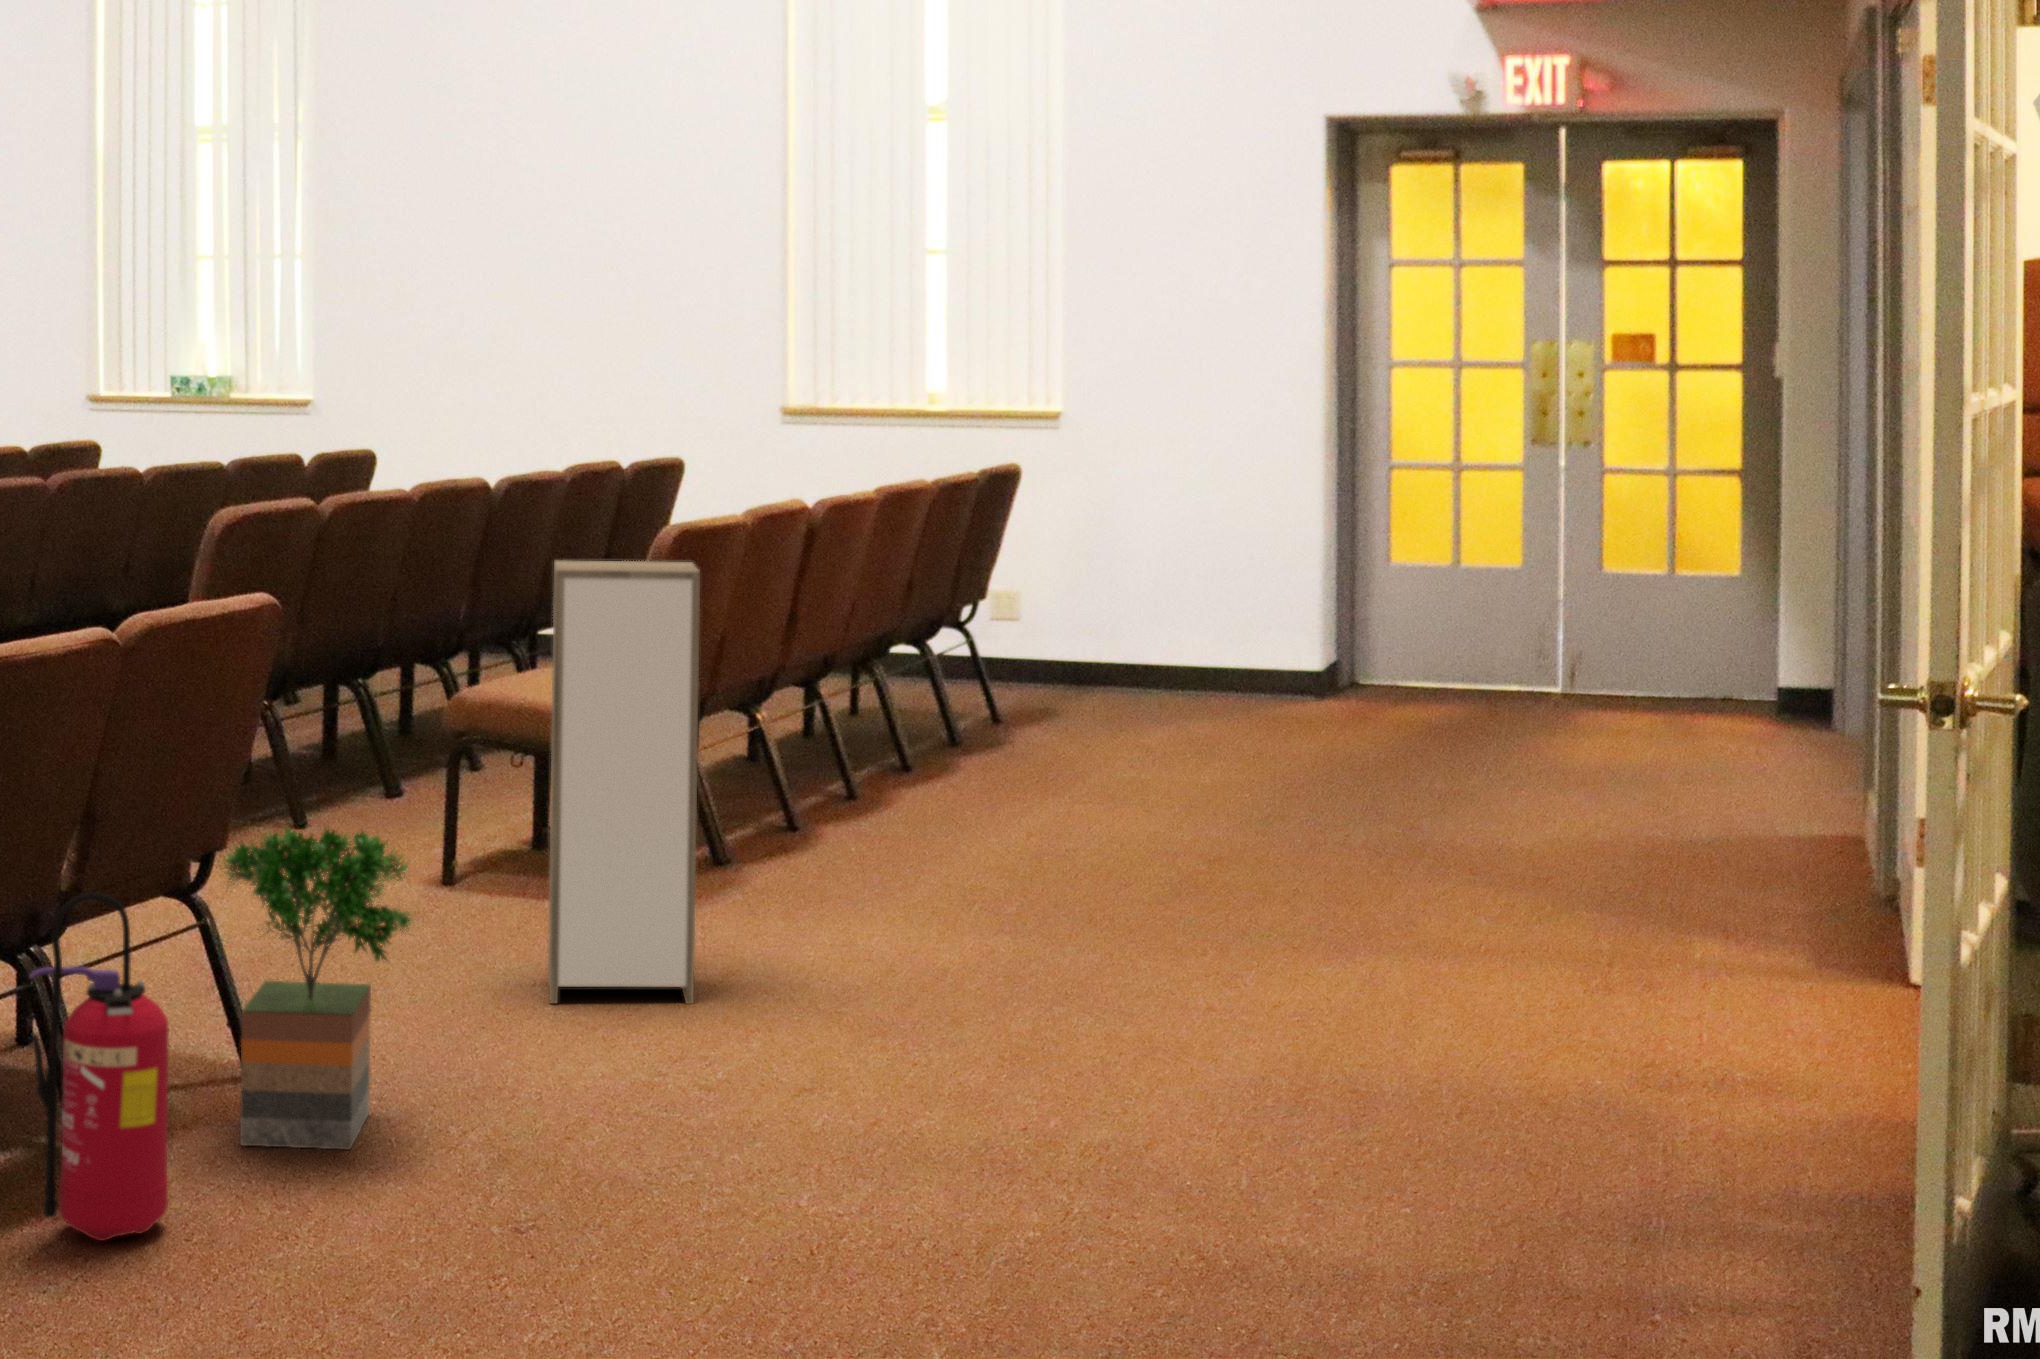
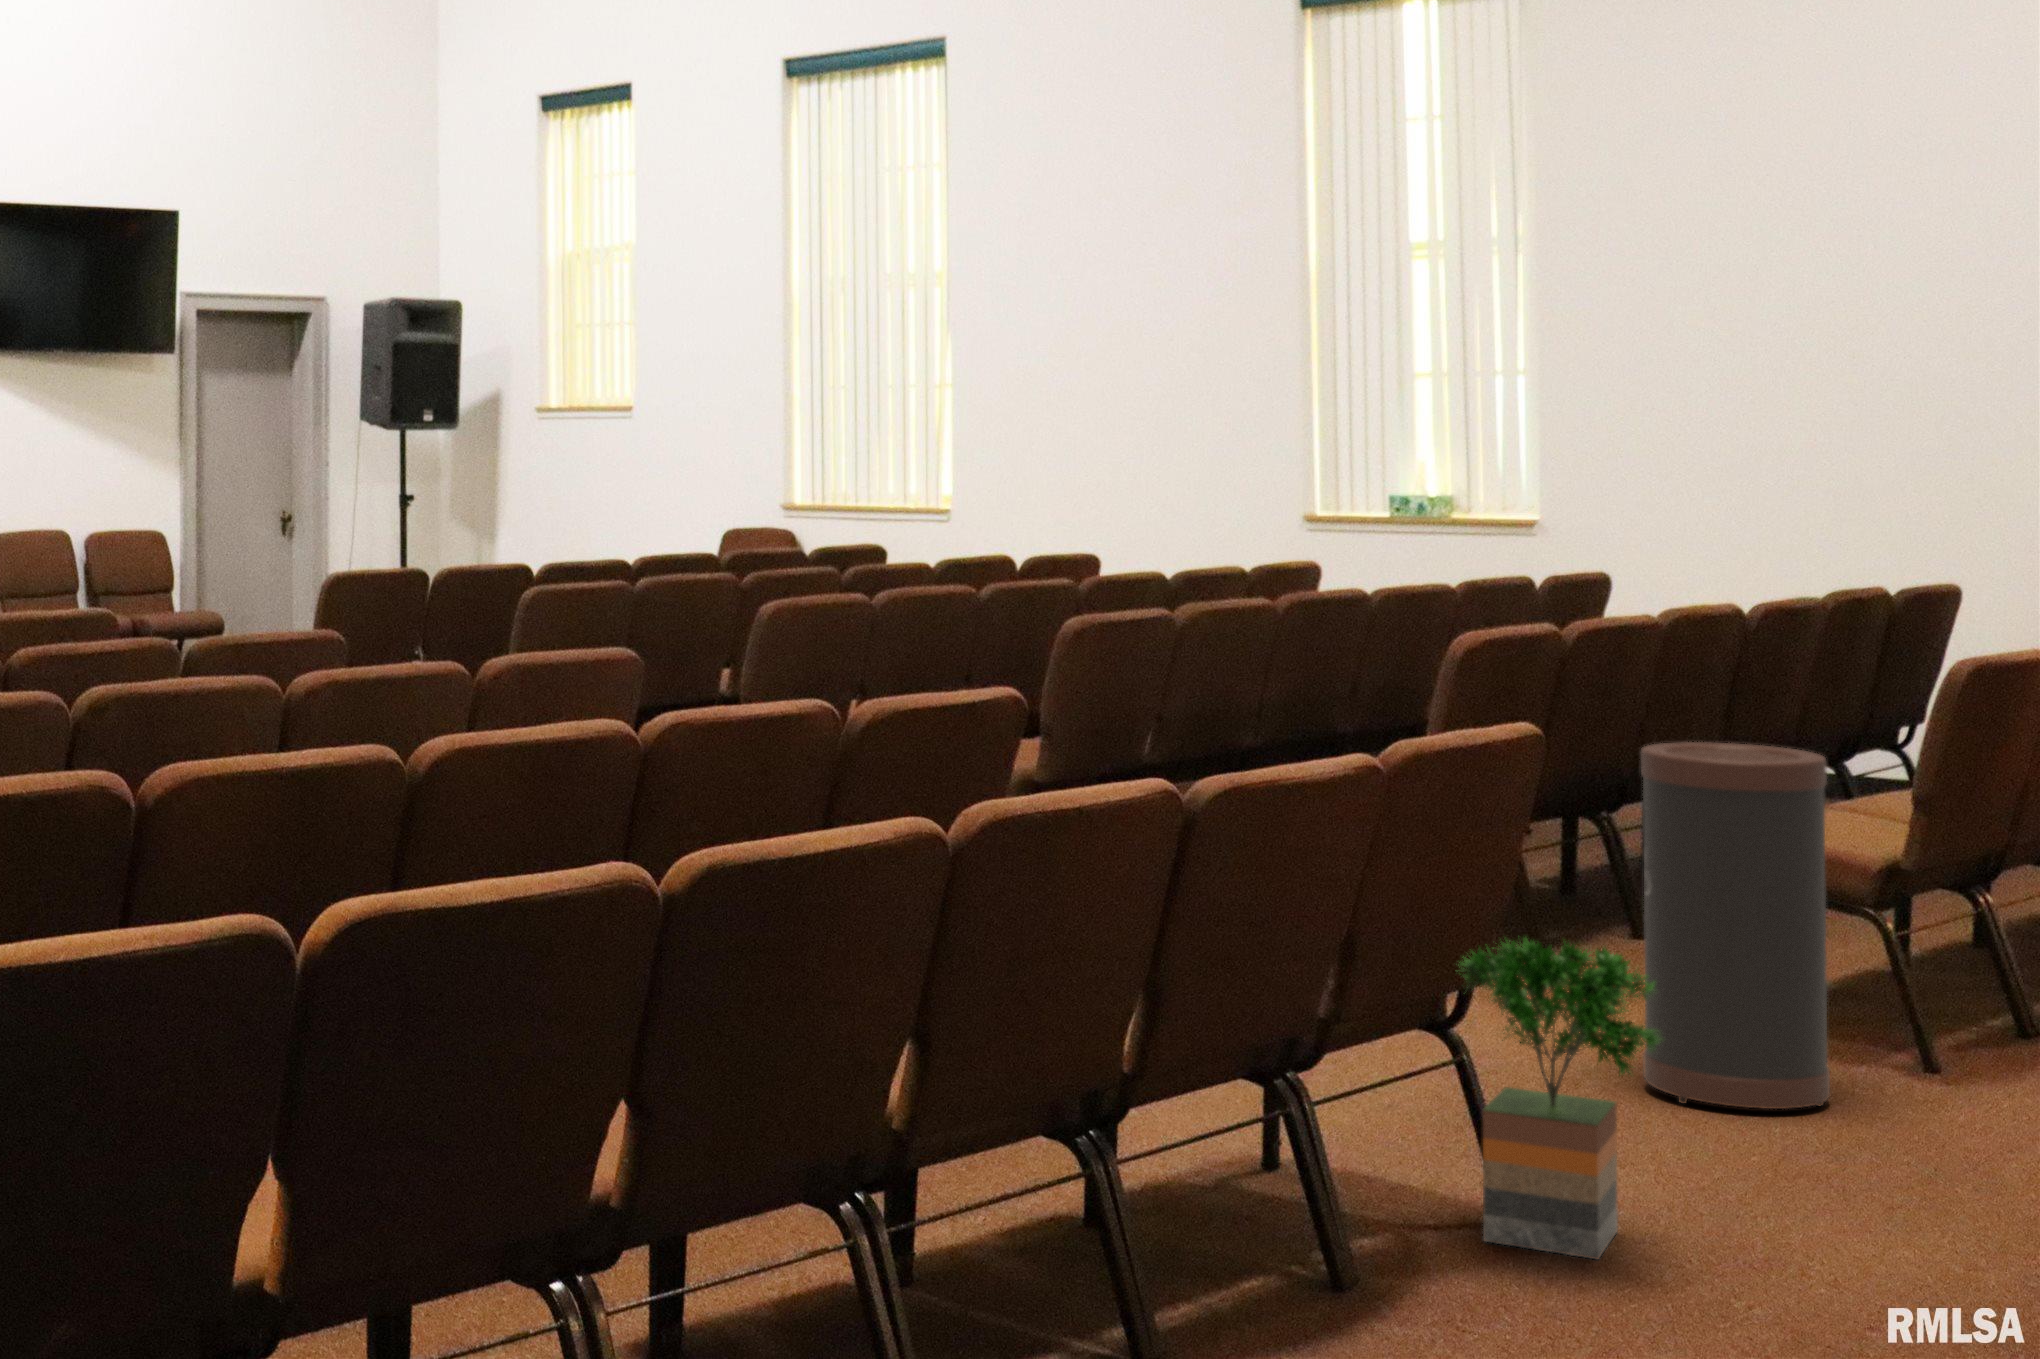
storage cabinet: present [548,561,700,1004] -> none [1814,691,1993,1174]
trash can: none [394,612,561,963] -> present [1641,742,1830,1109]
fire extinguisher: present [30,892,169,1241] -> none [1277,974,1414,1302]

